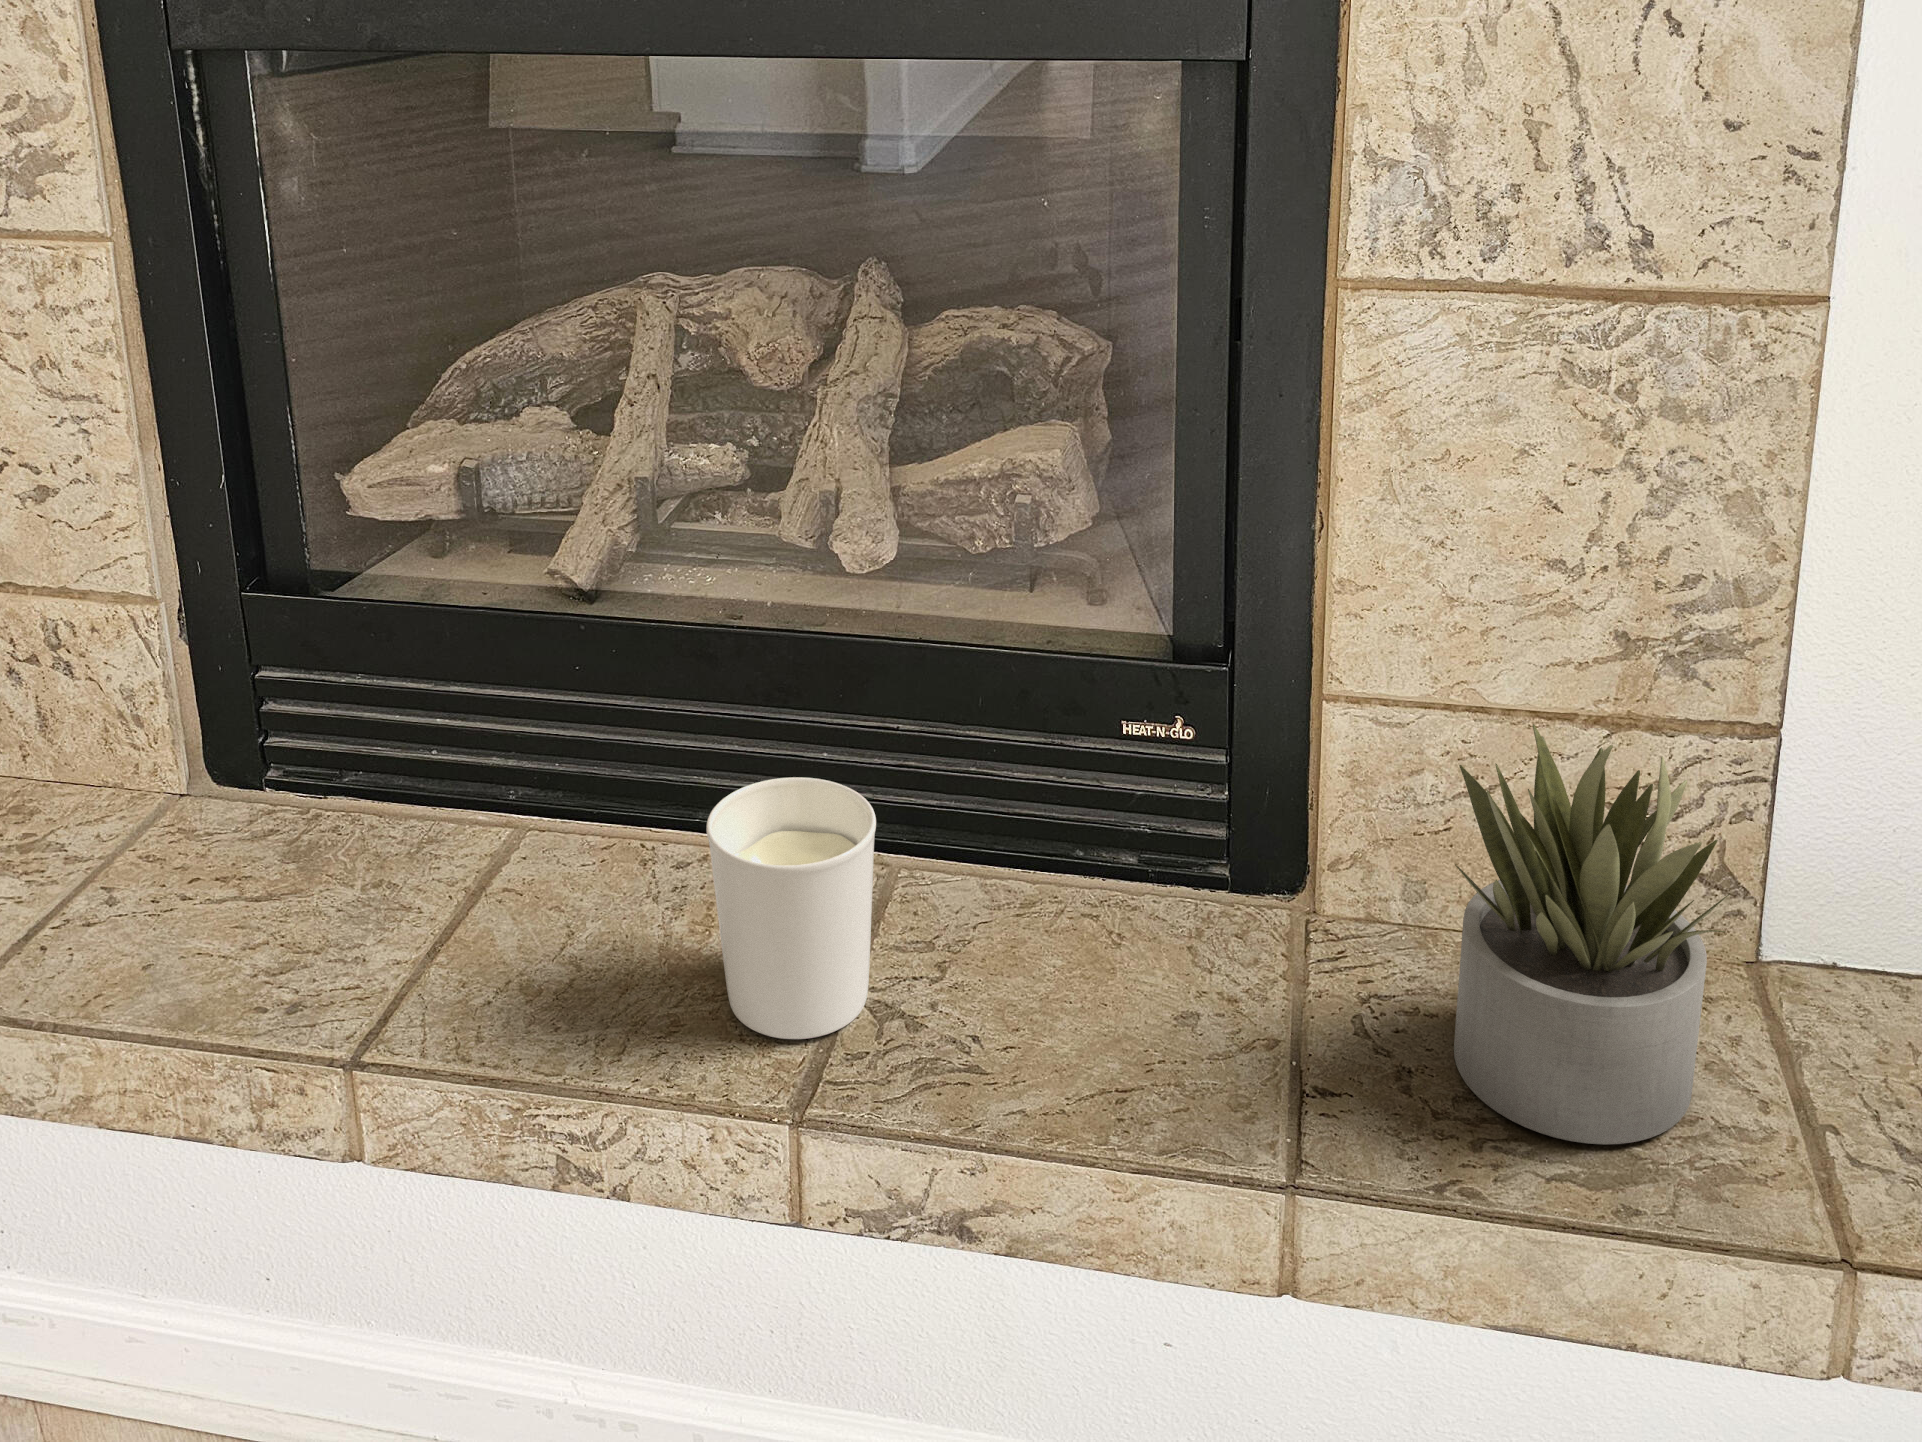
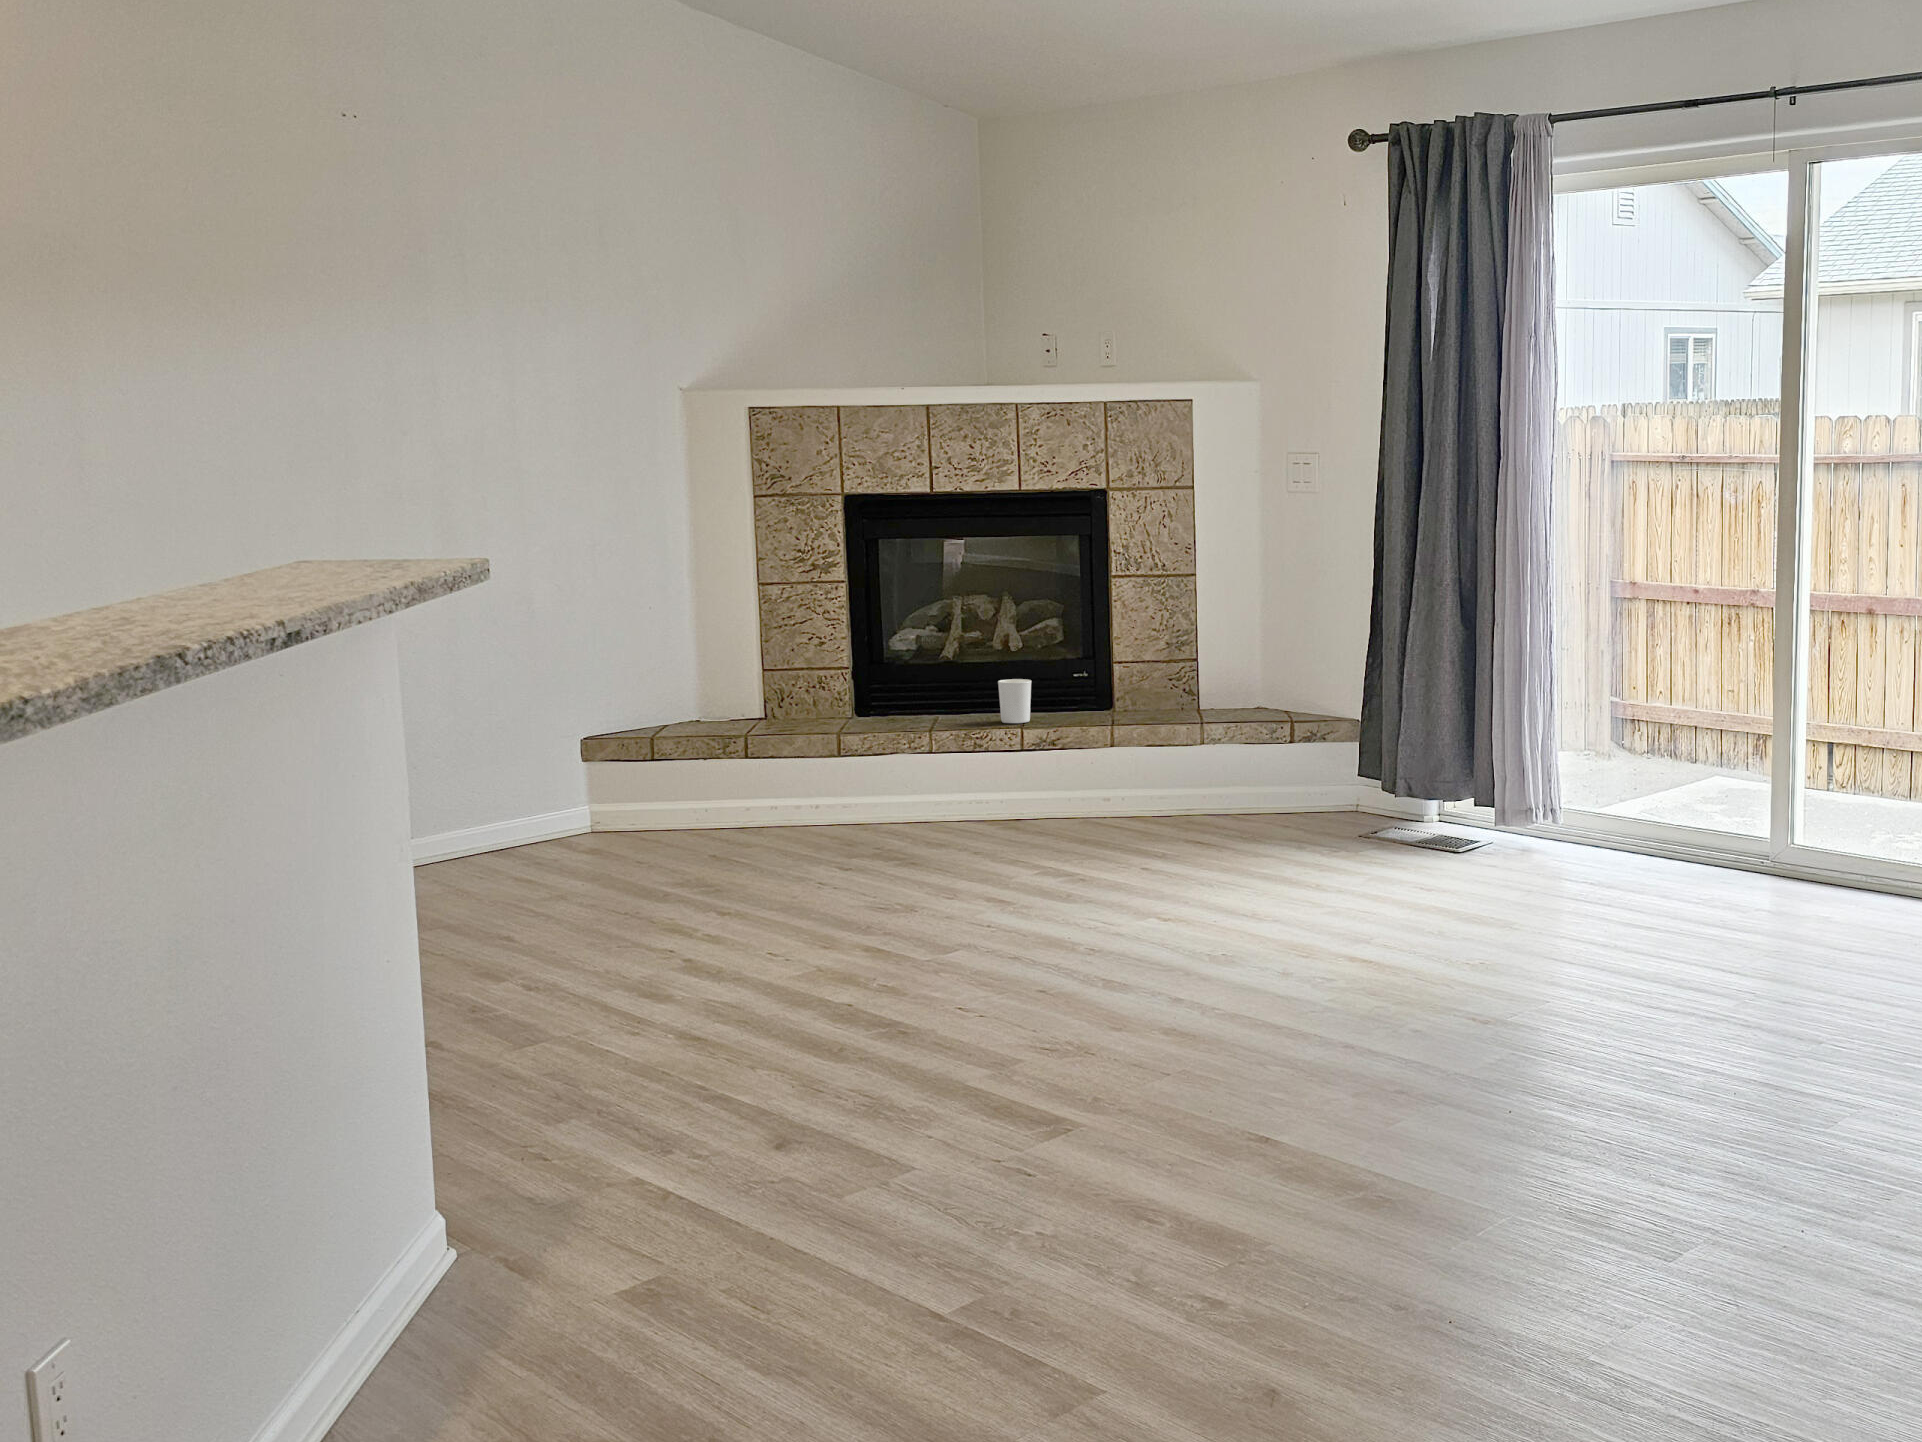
succulent plant: present [1454,724,1730,1144] -> none [1139,649,1187,719]

